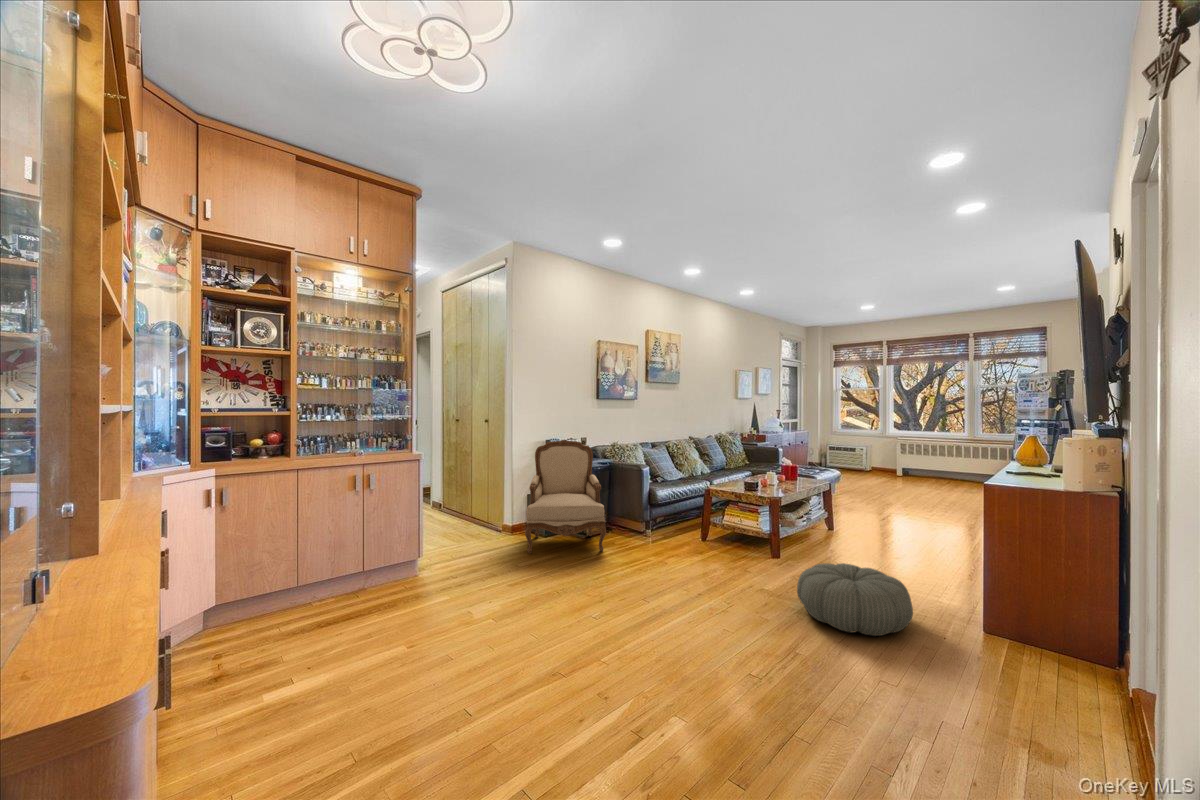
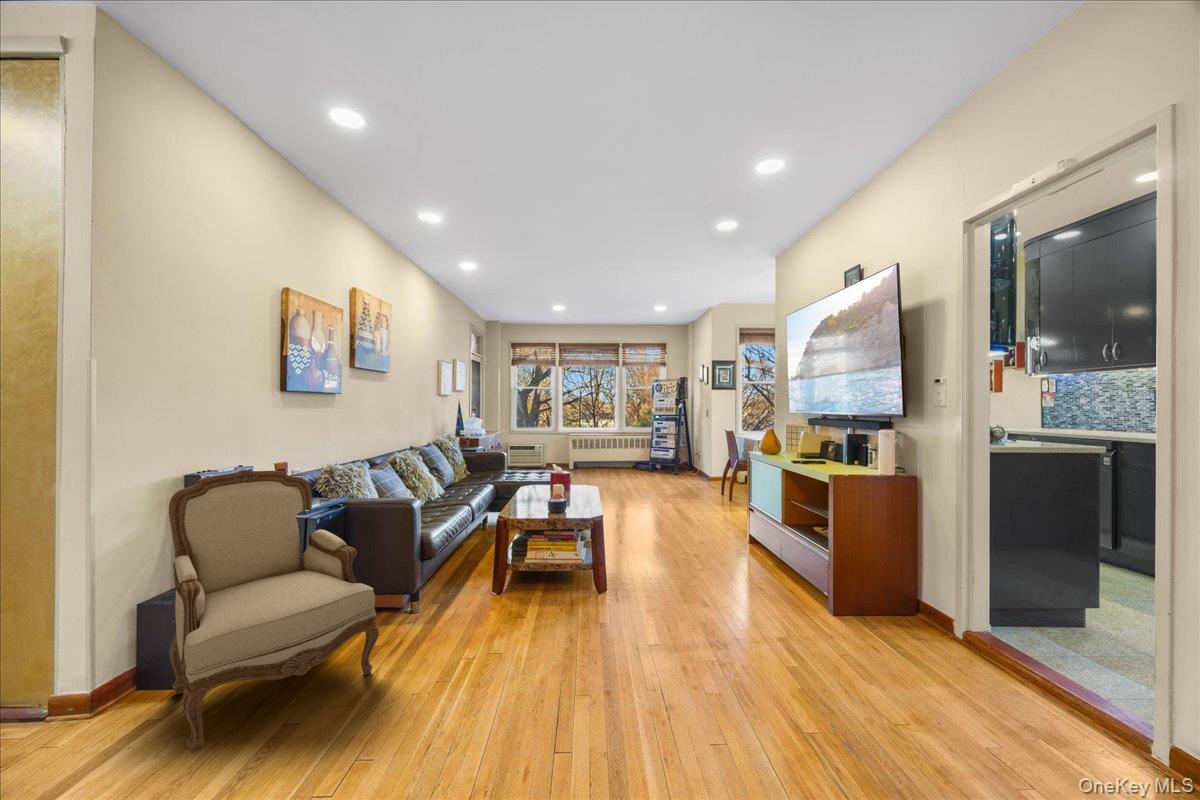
pouf: present [797,563,913,636] -> none [709,584,838,676]

